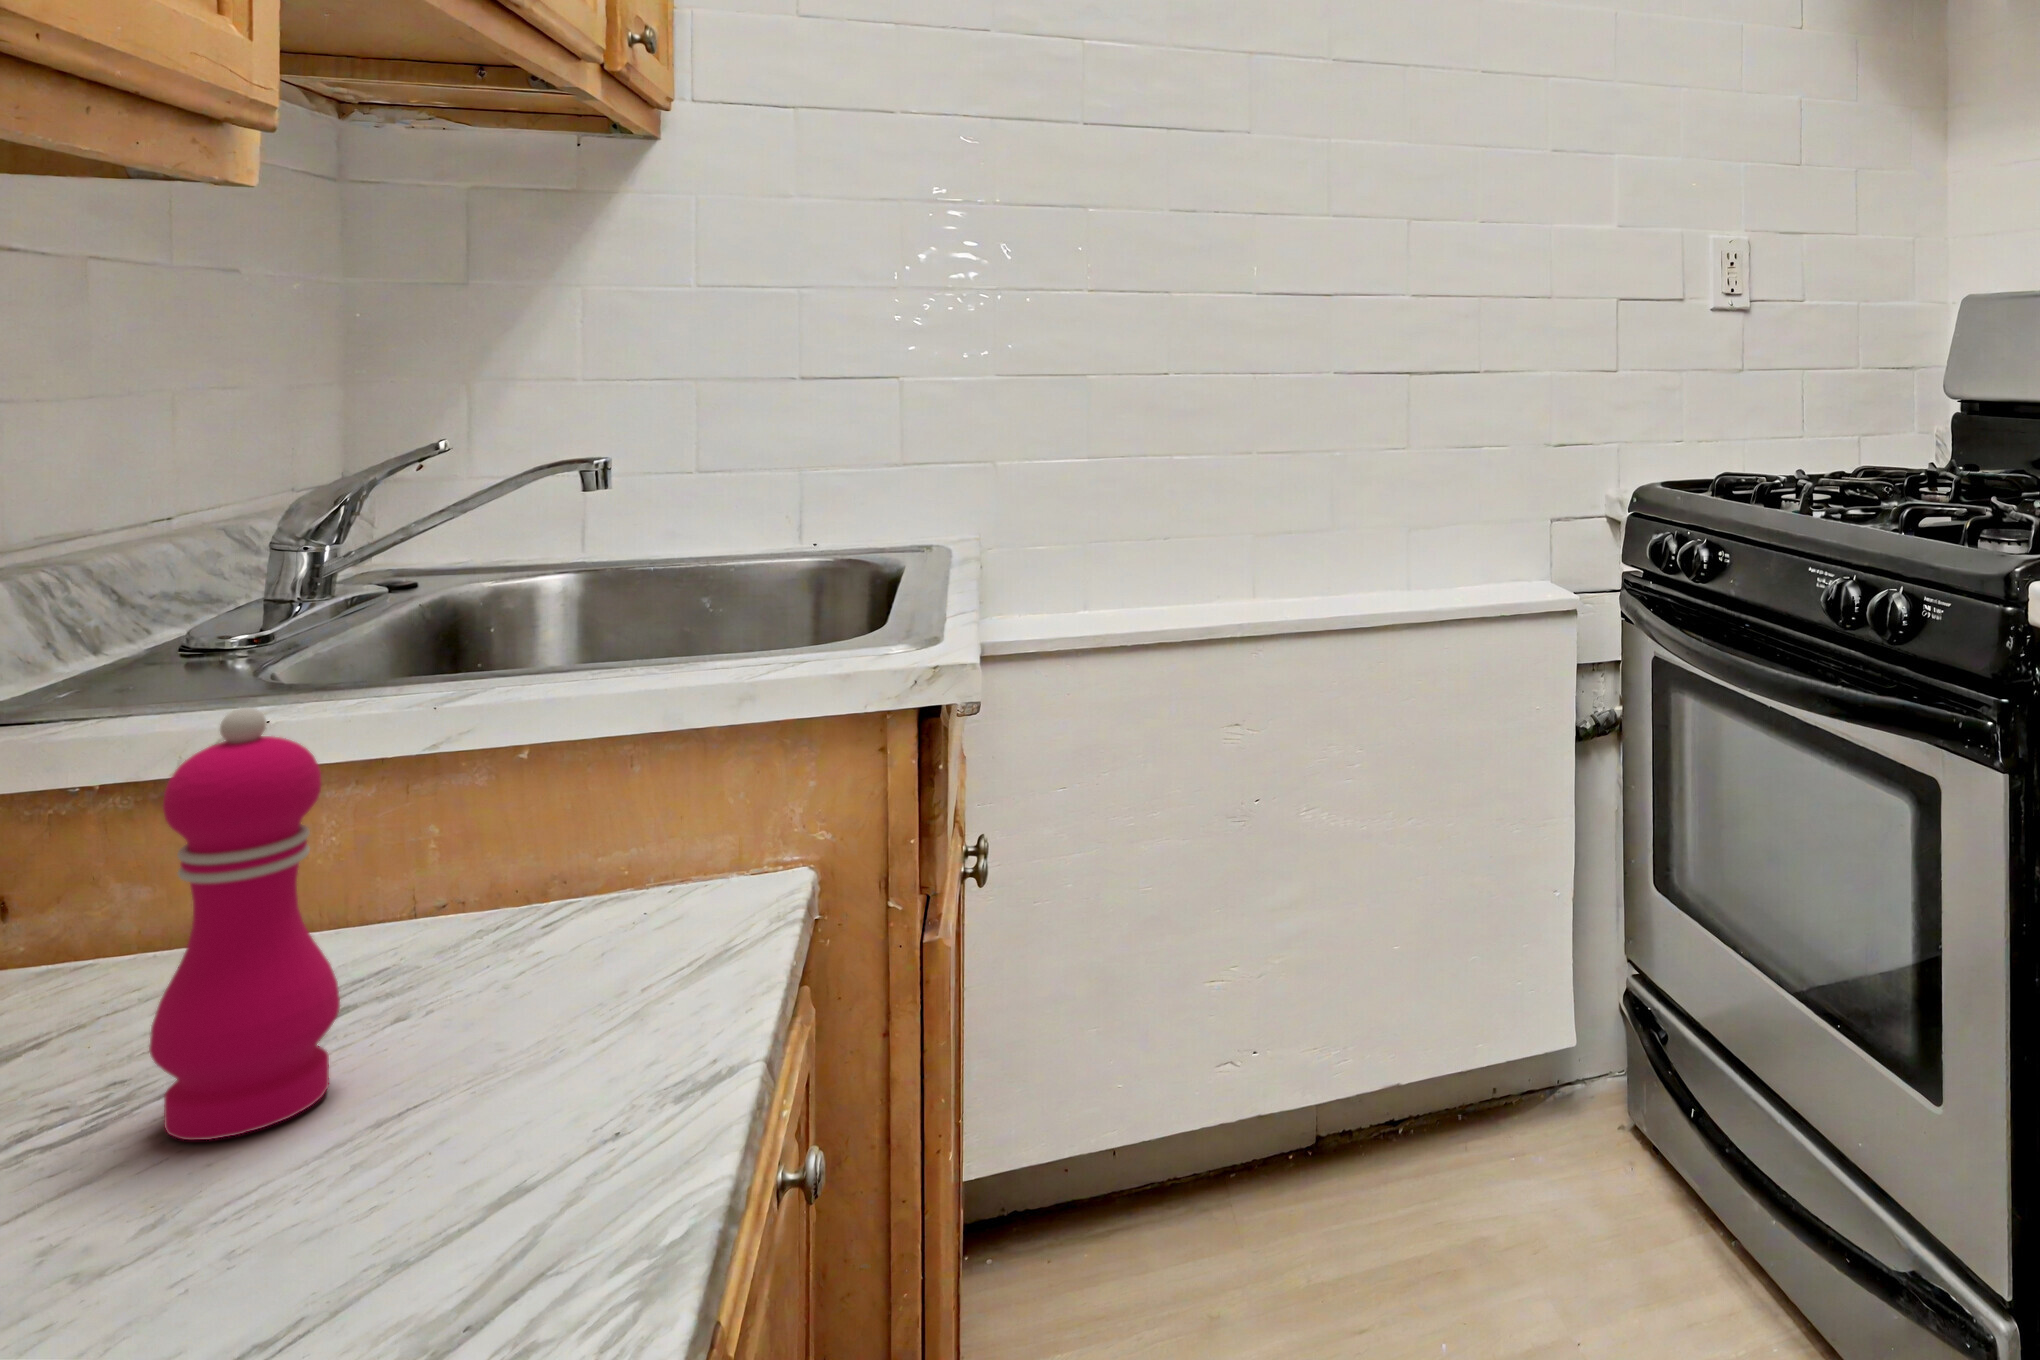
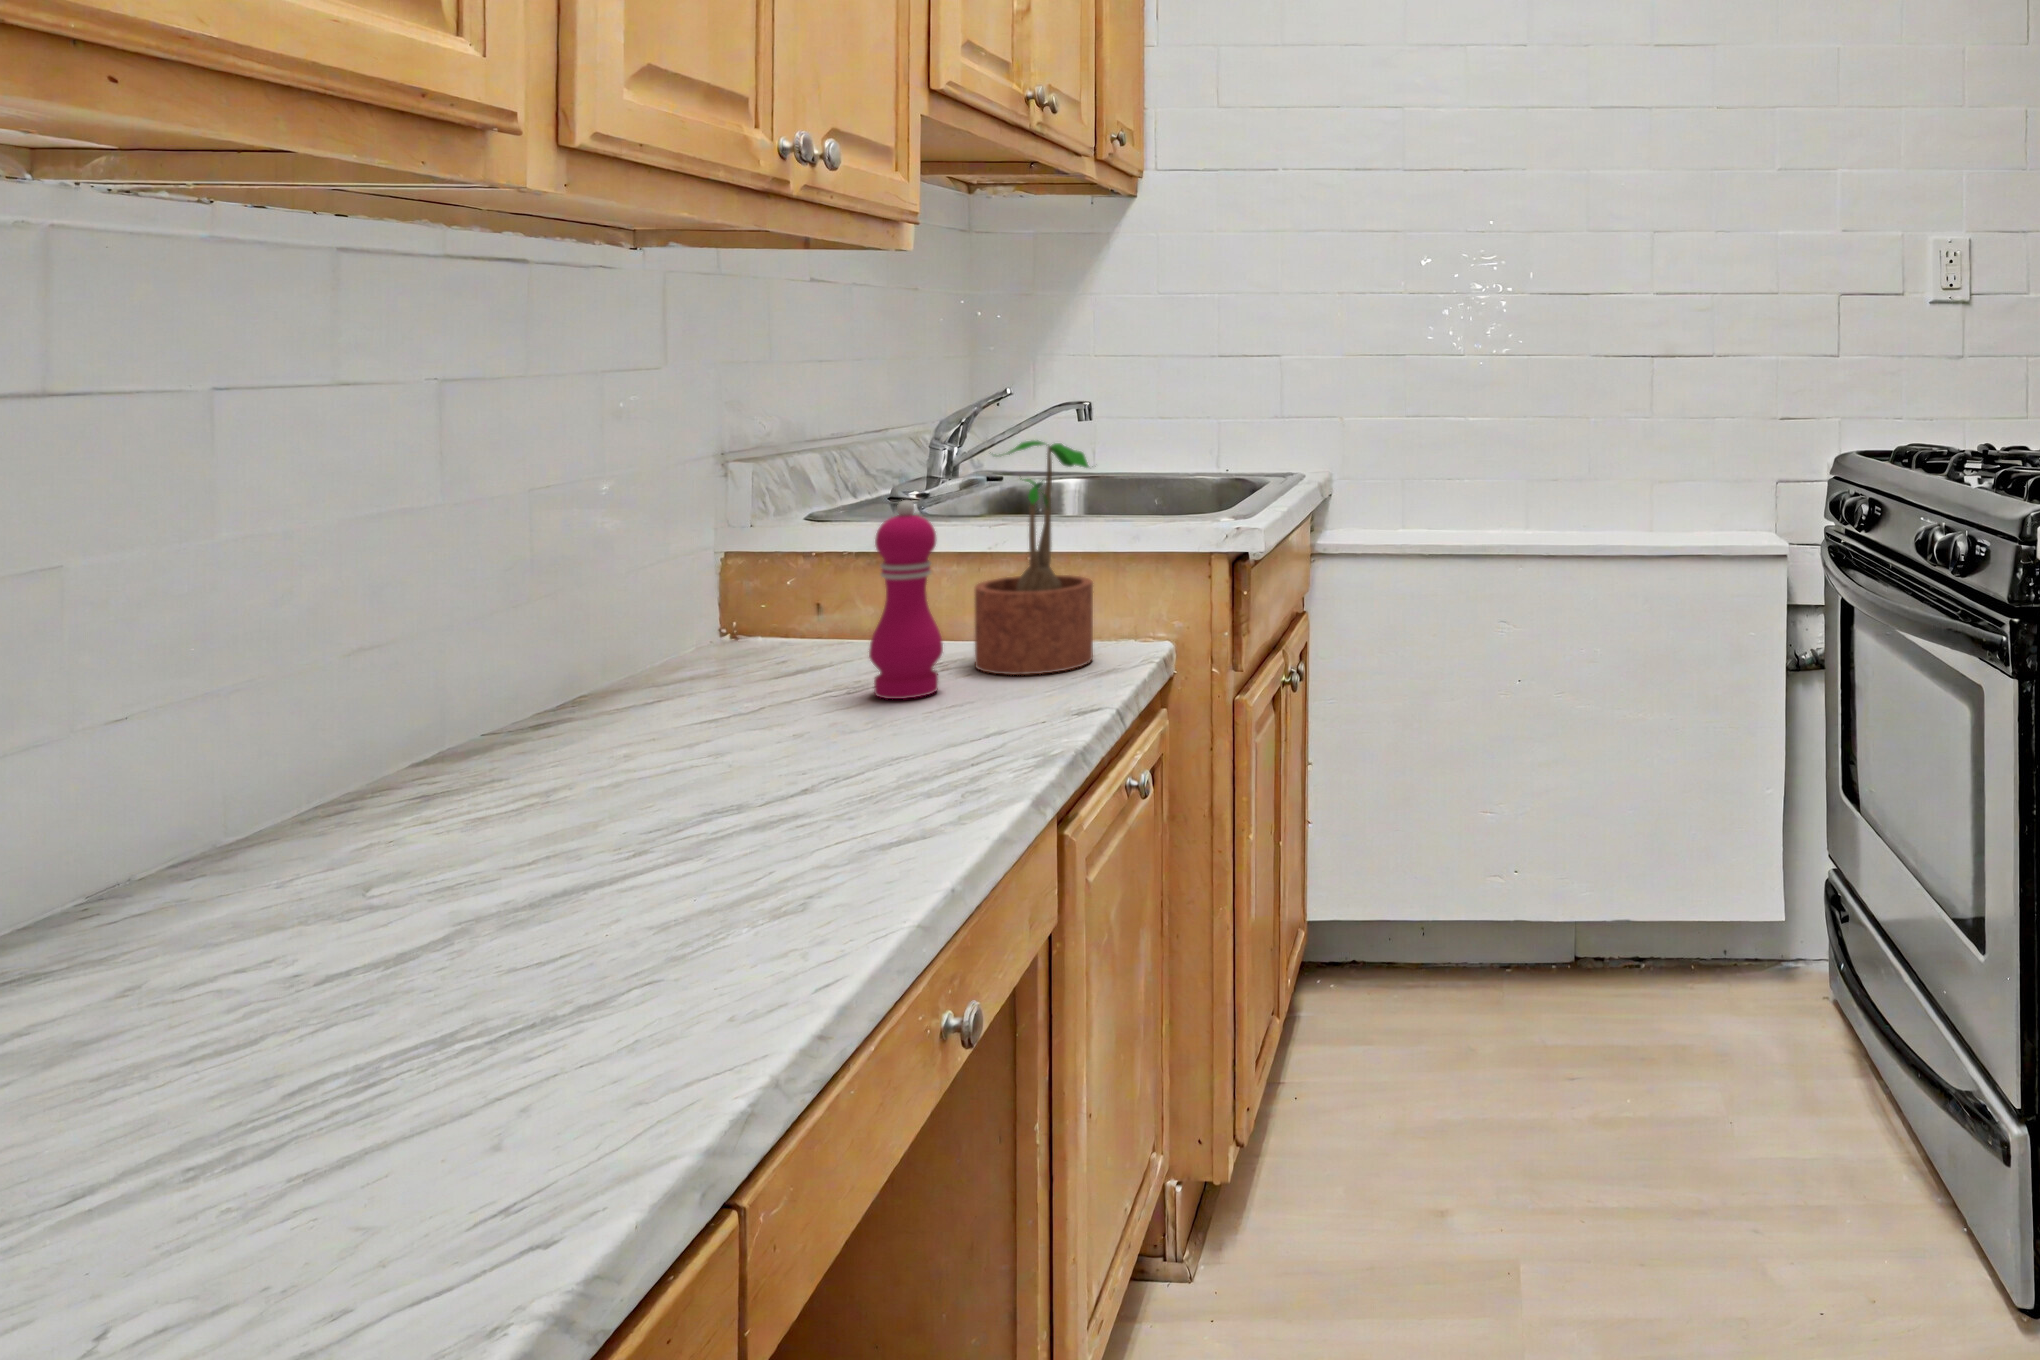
potted plant: none [409,548,676,1012] -> present [975,440,1093,675]

